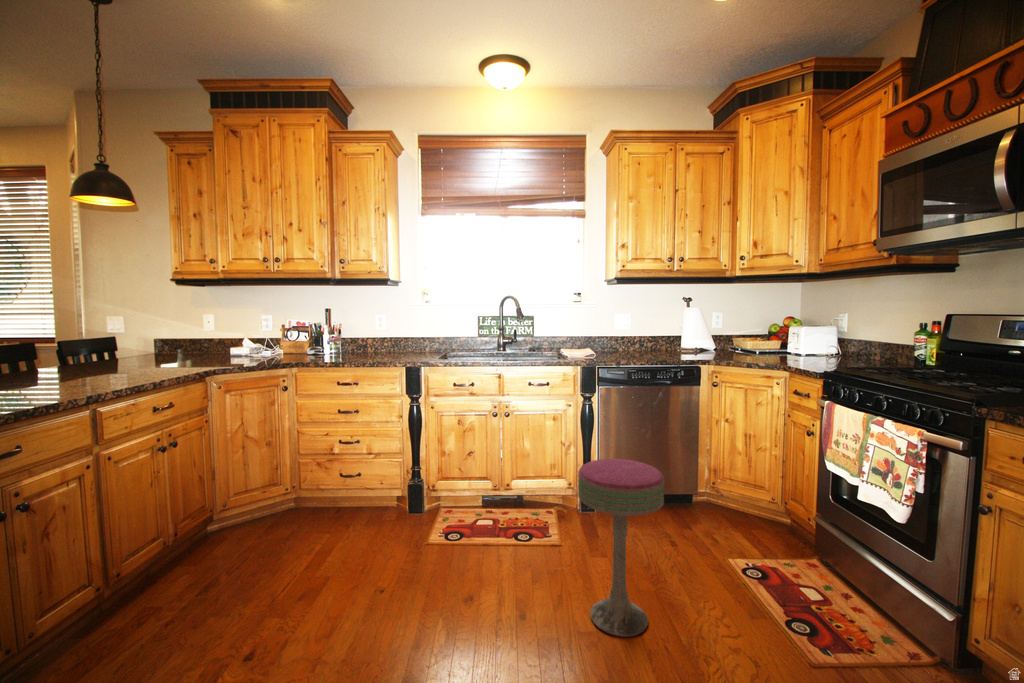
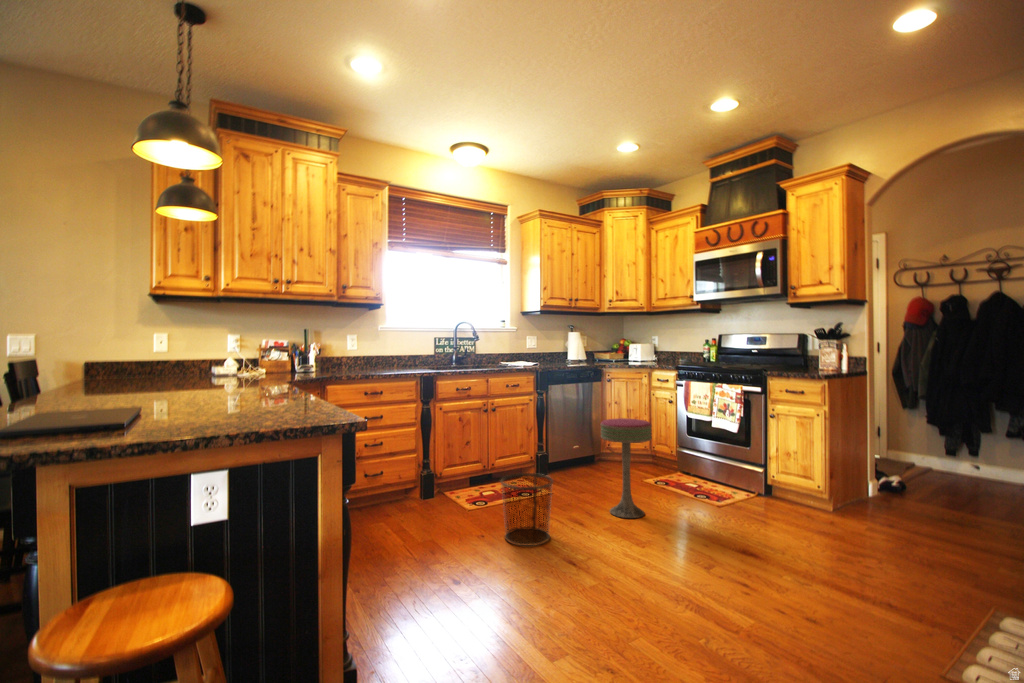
waste bin: none [384,520,463,638] -> present [500,473,553,546]

